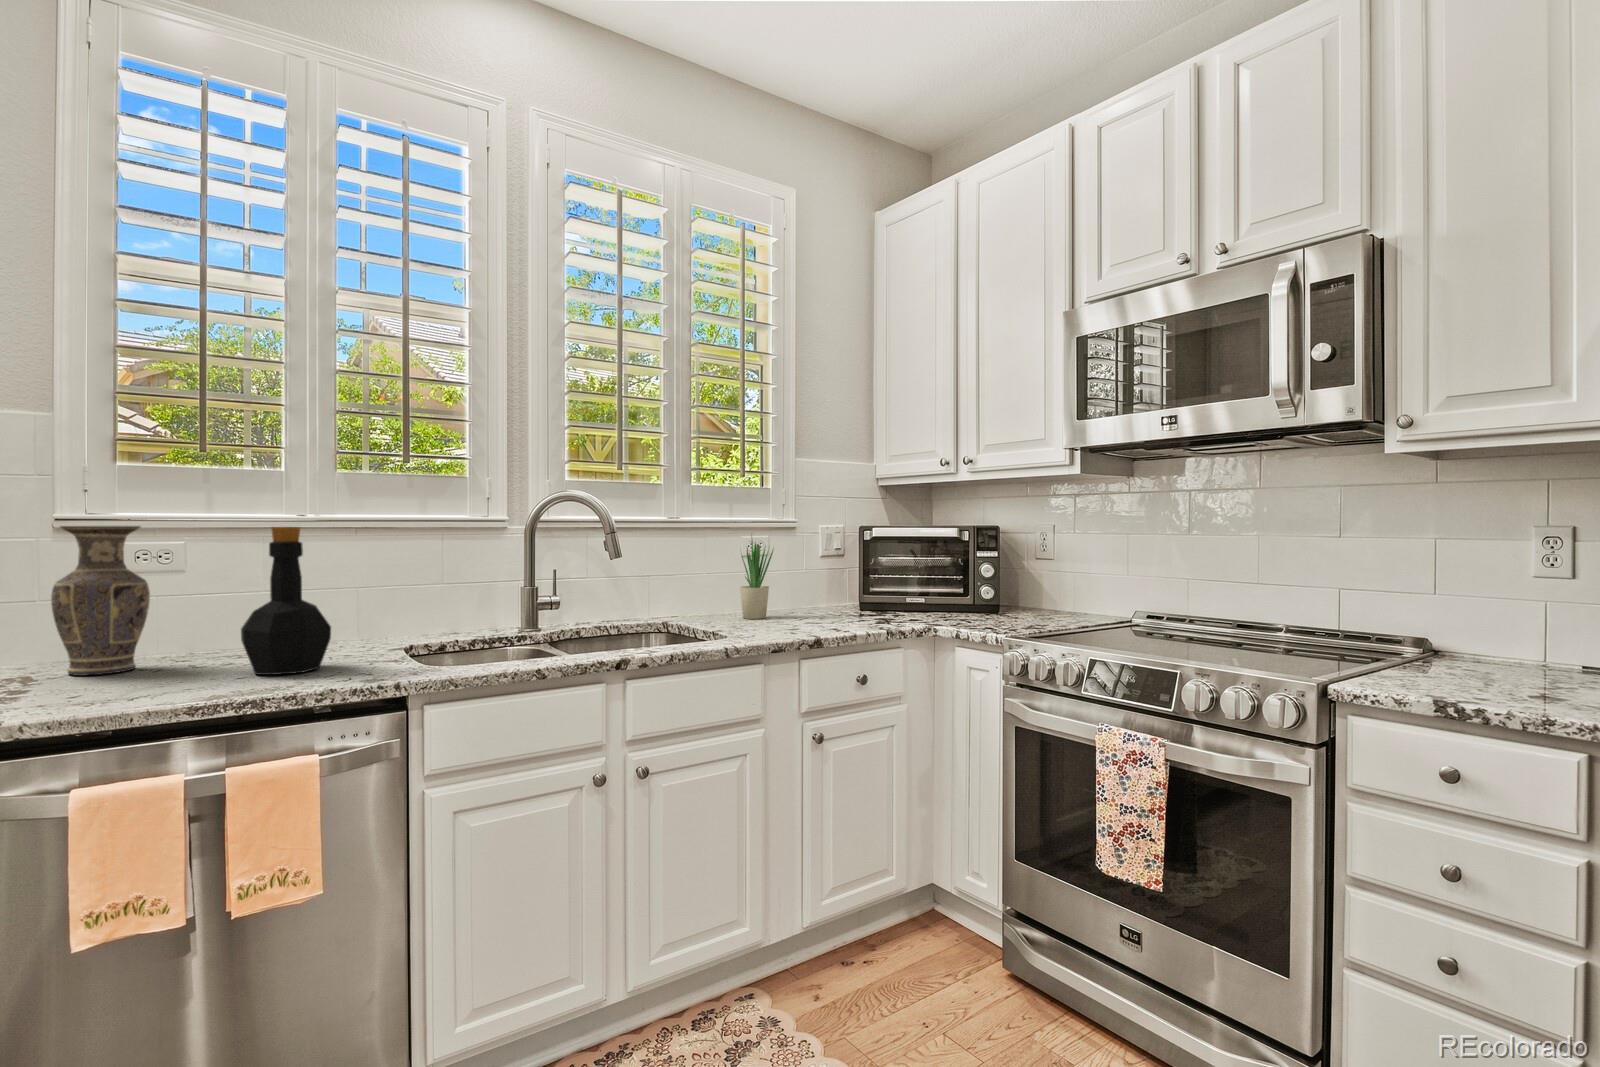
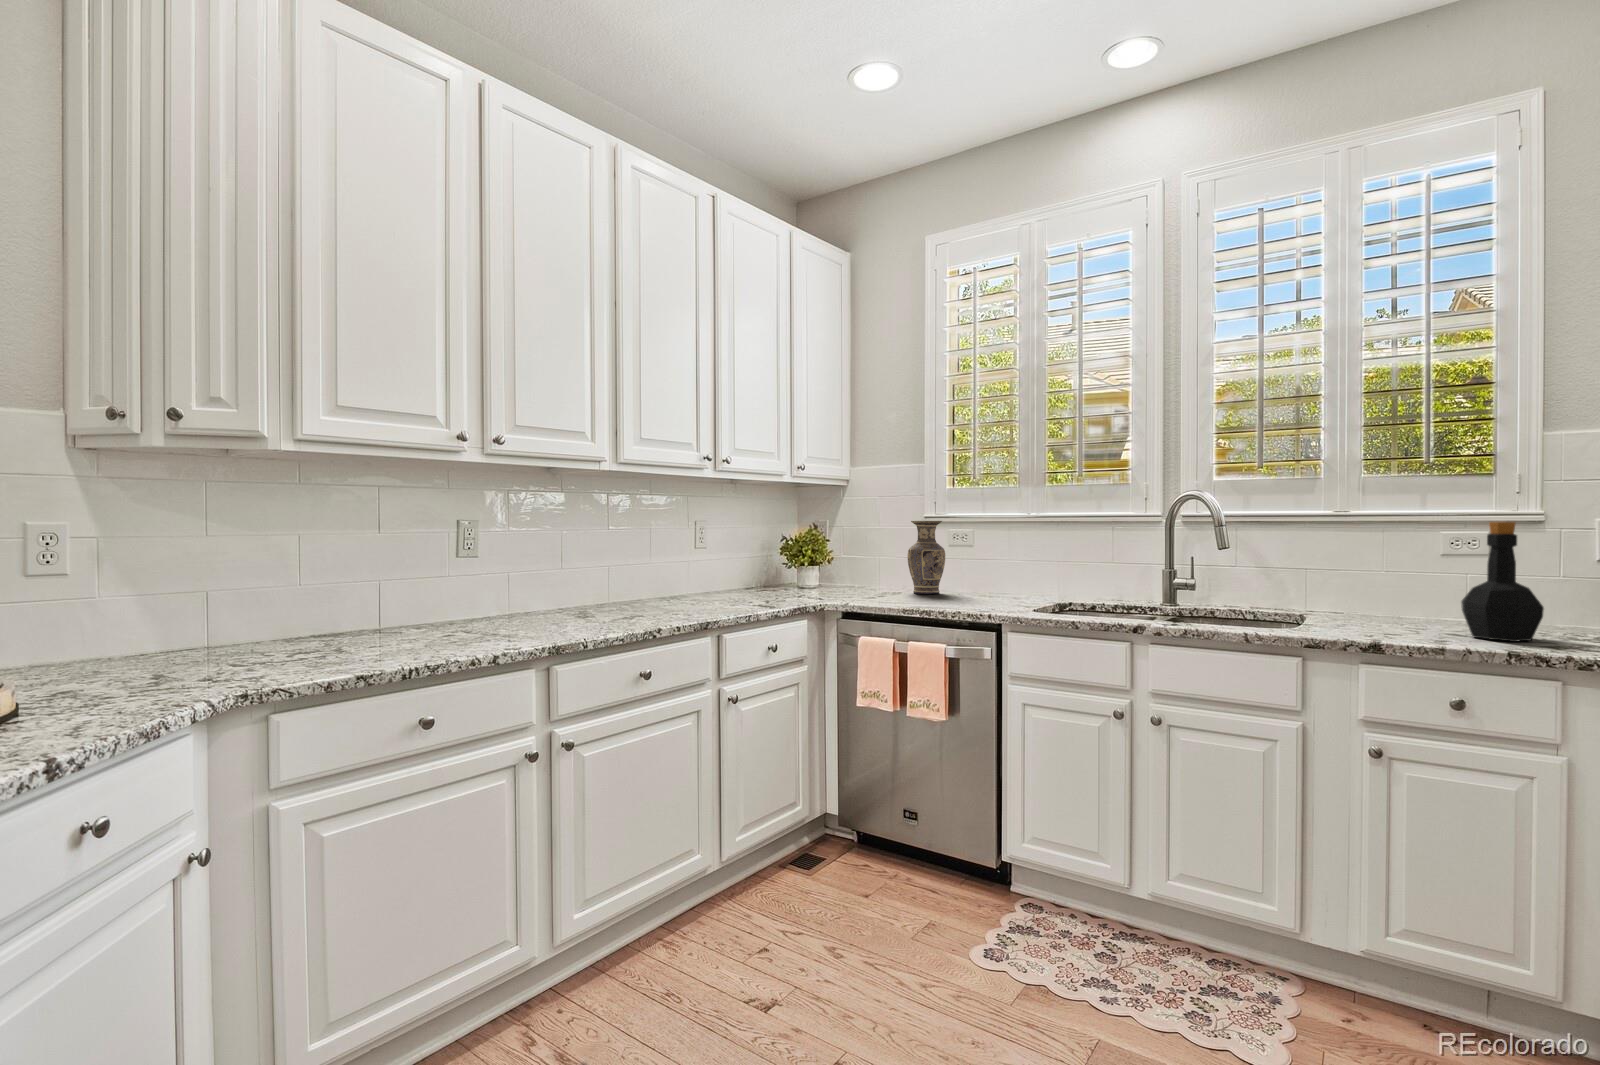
bottle: present [241,527,331,675] -> present [1461,522,1544,642]
potted plant: present [740,535,774,619] -> none [1396,528,1437,624]

